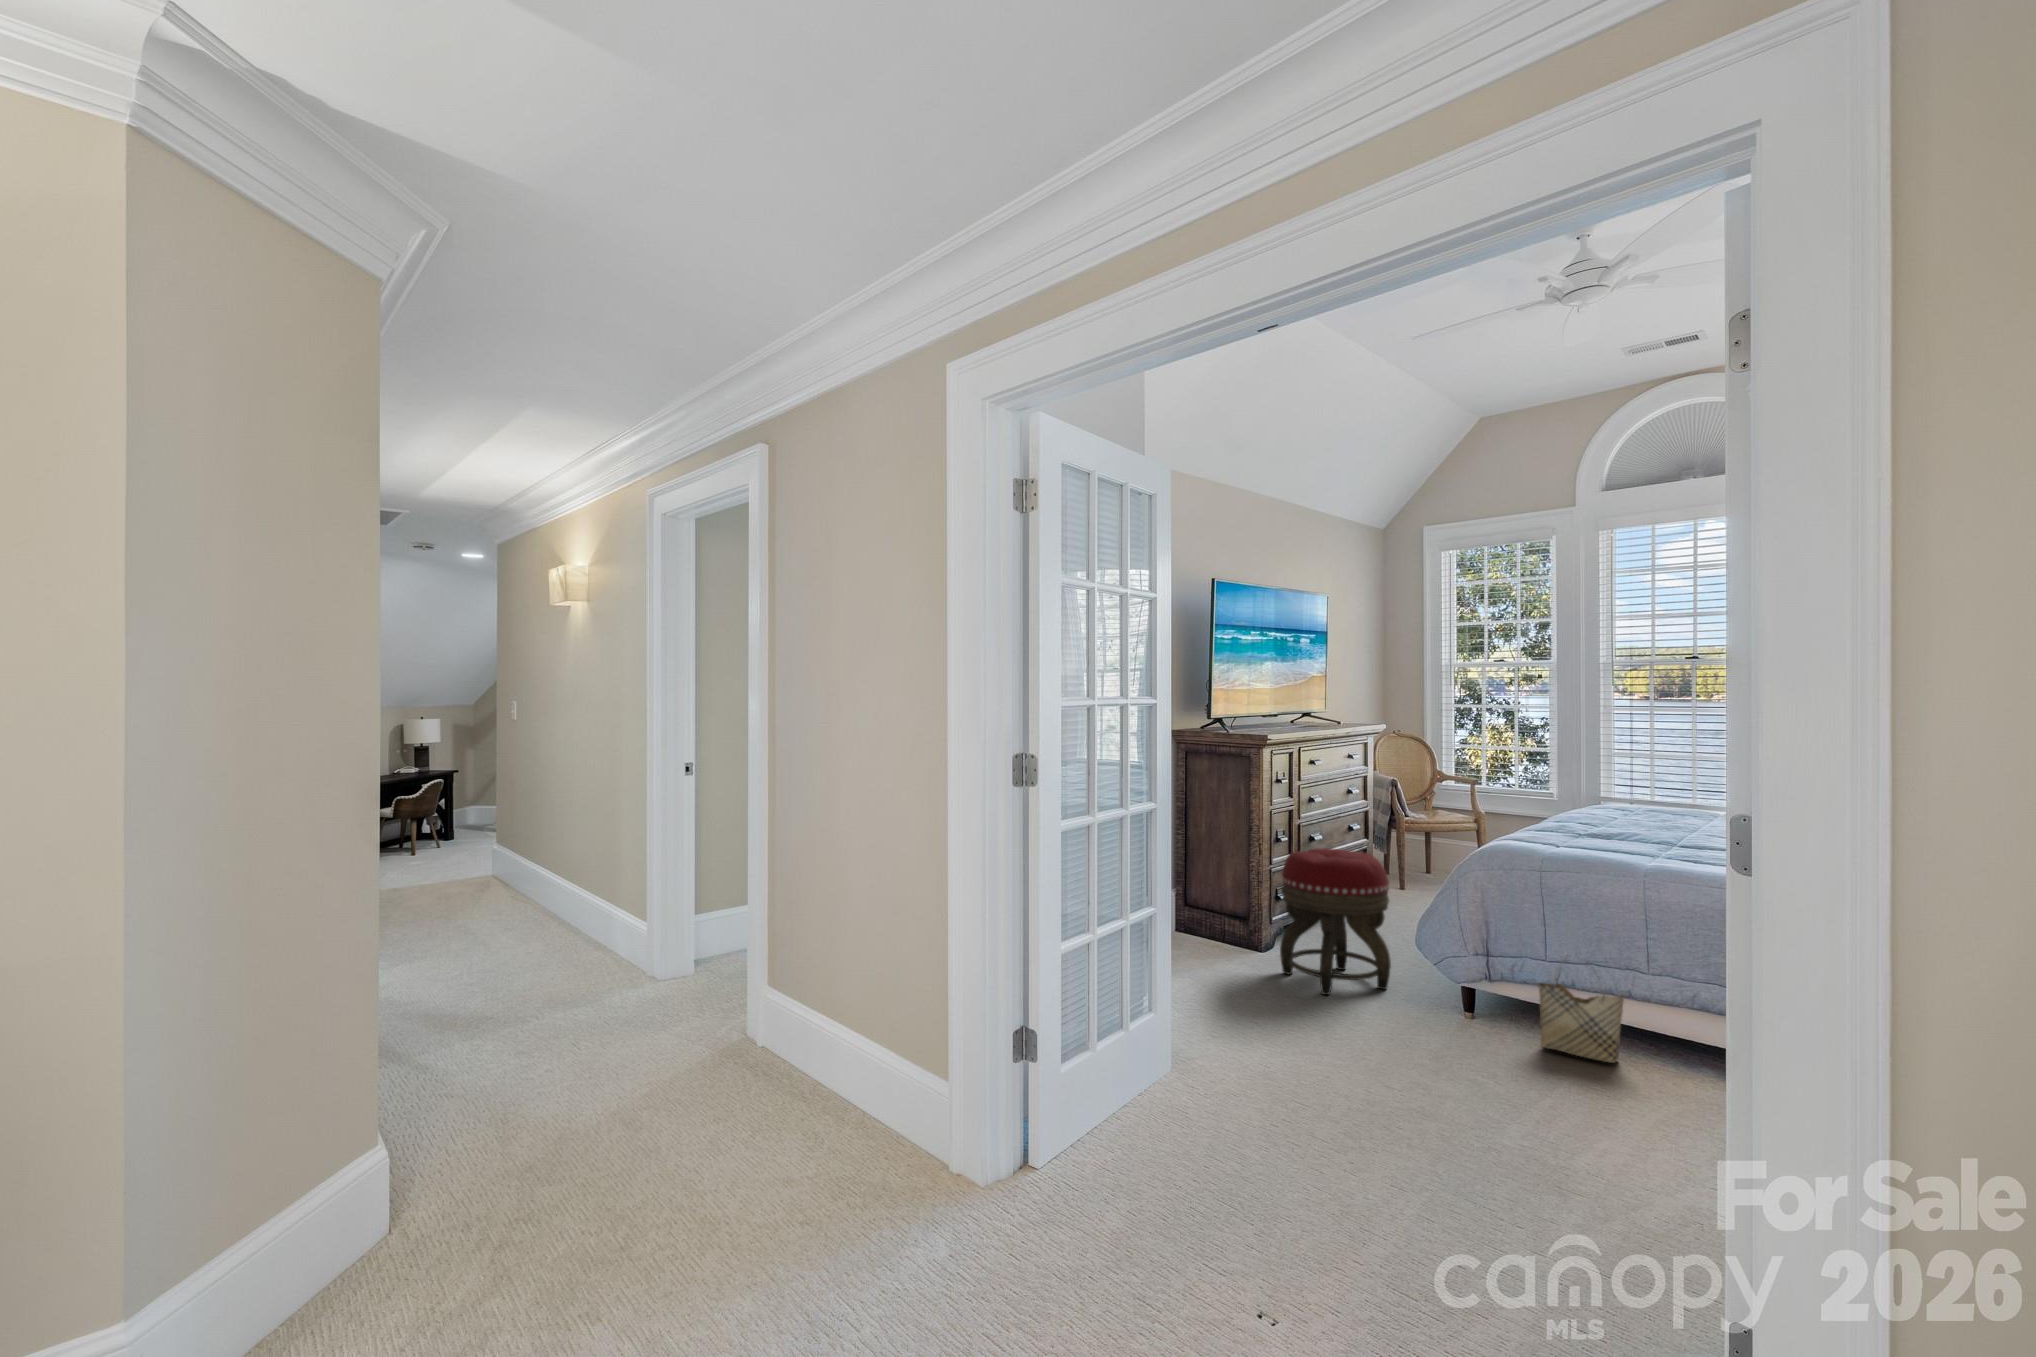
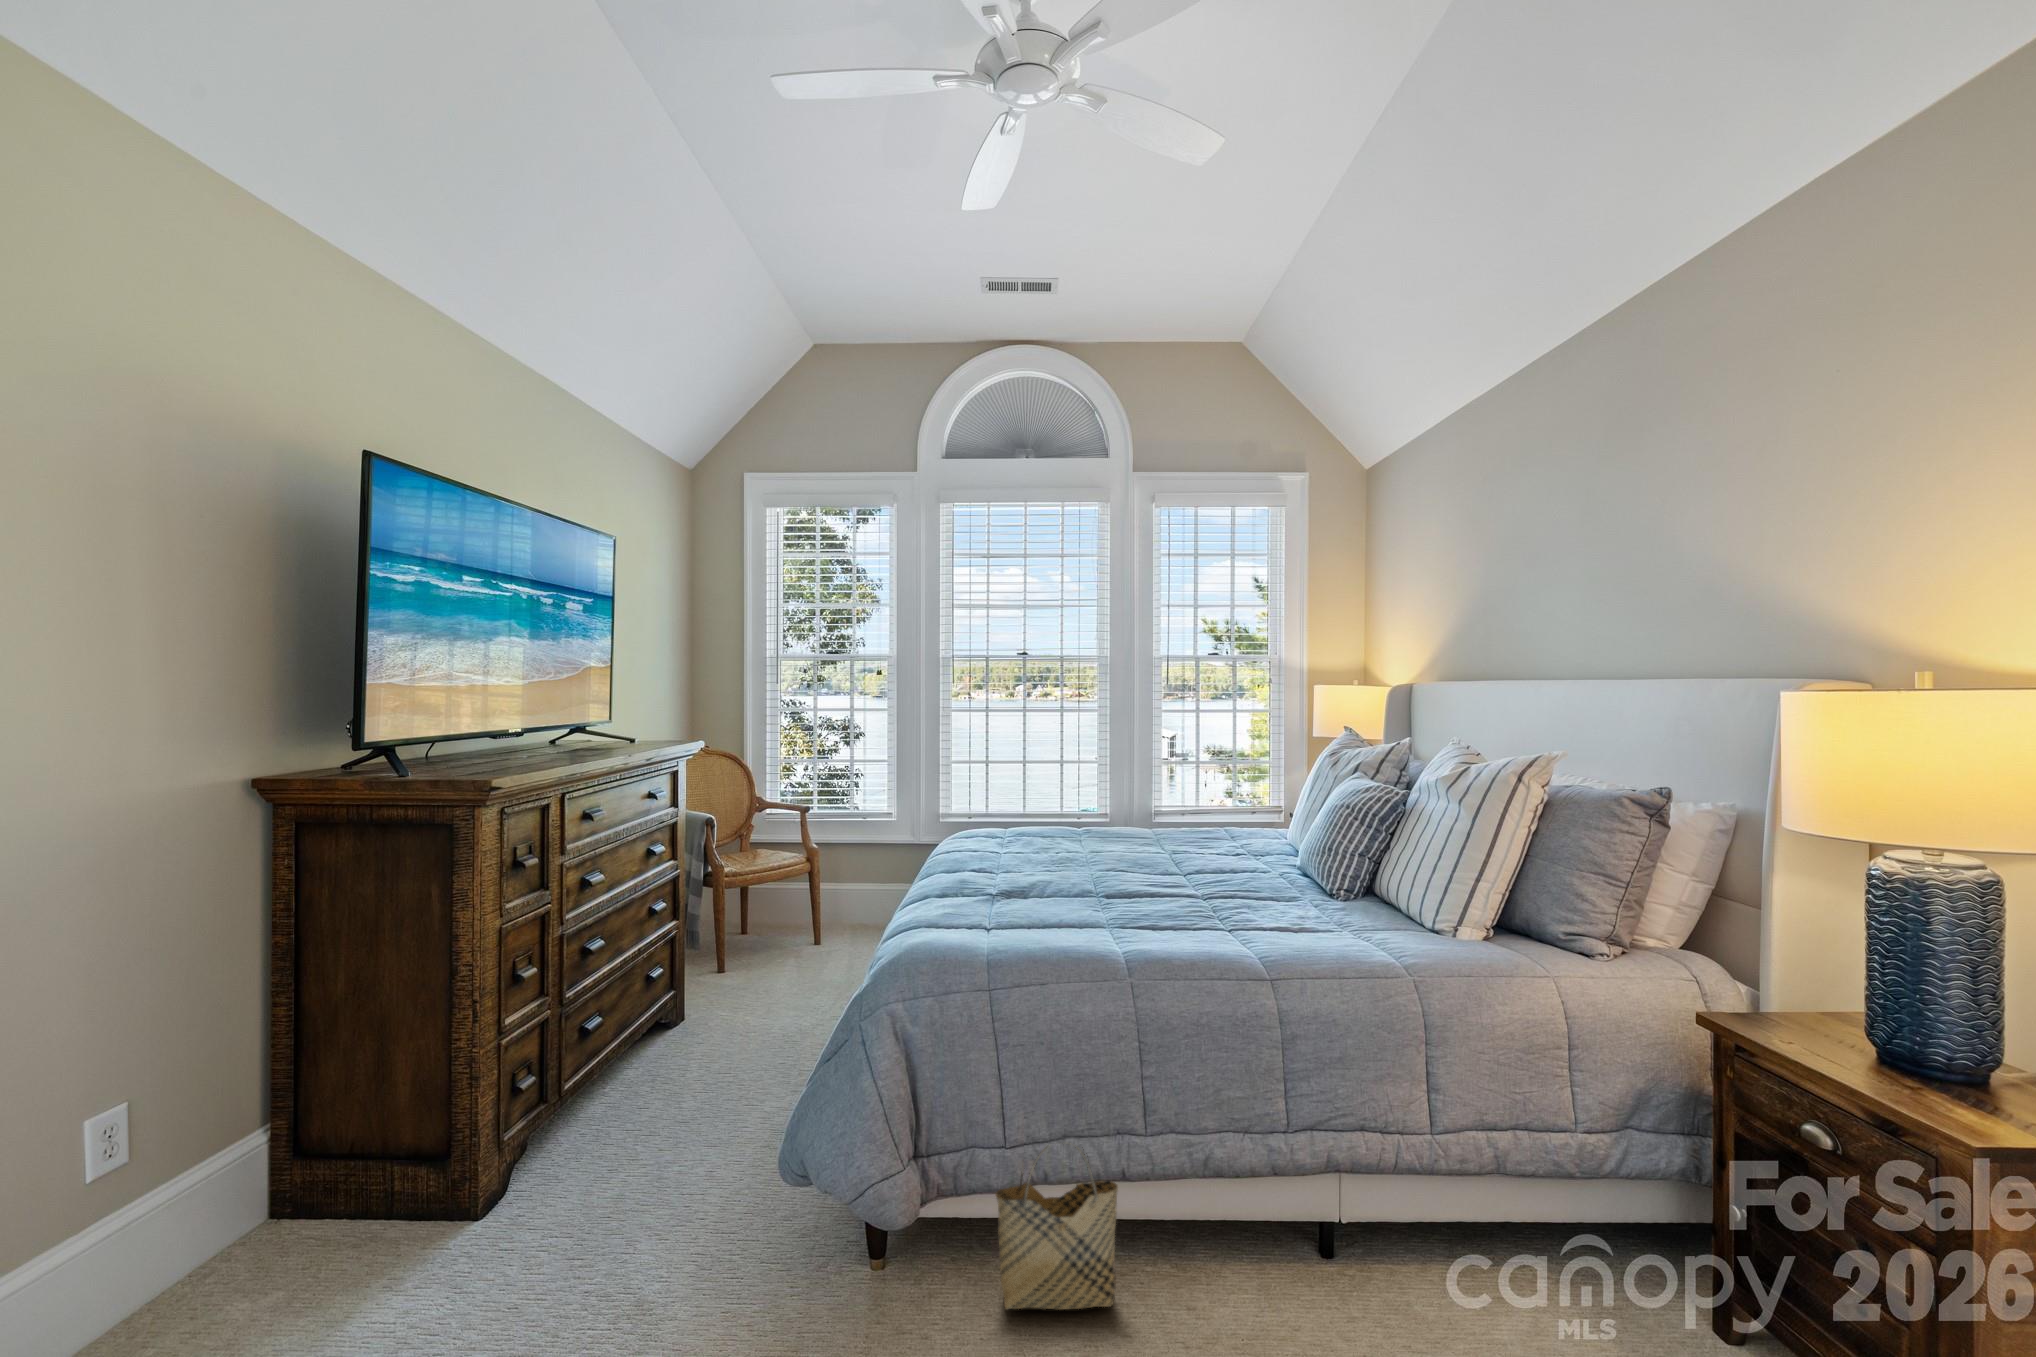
footstool: present [1280,848,1391,995] -> none [518,983,735,1305]

